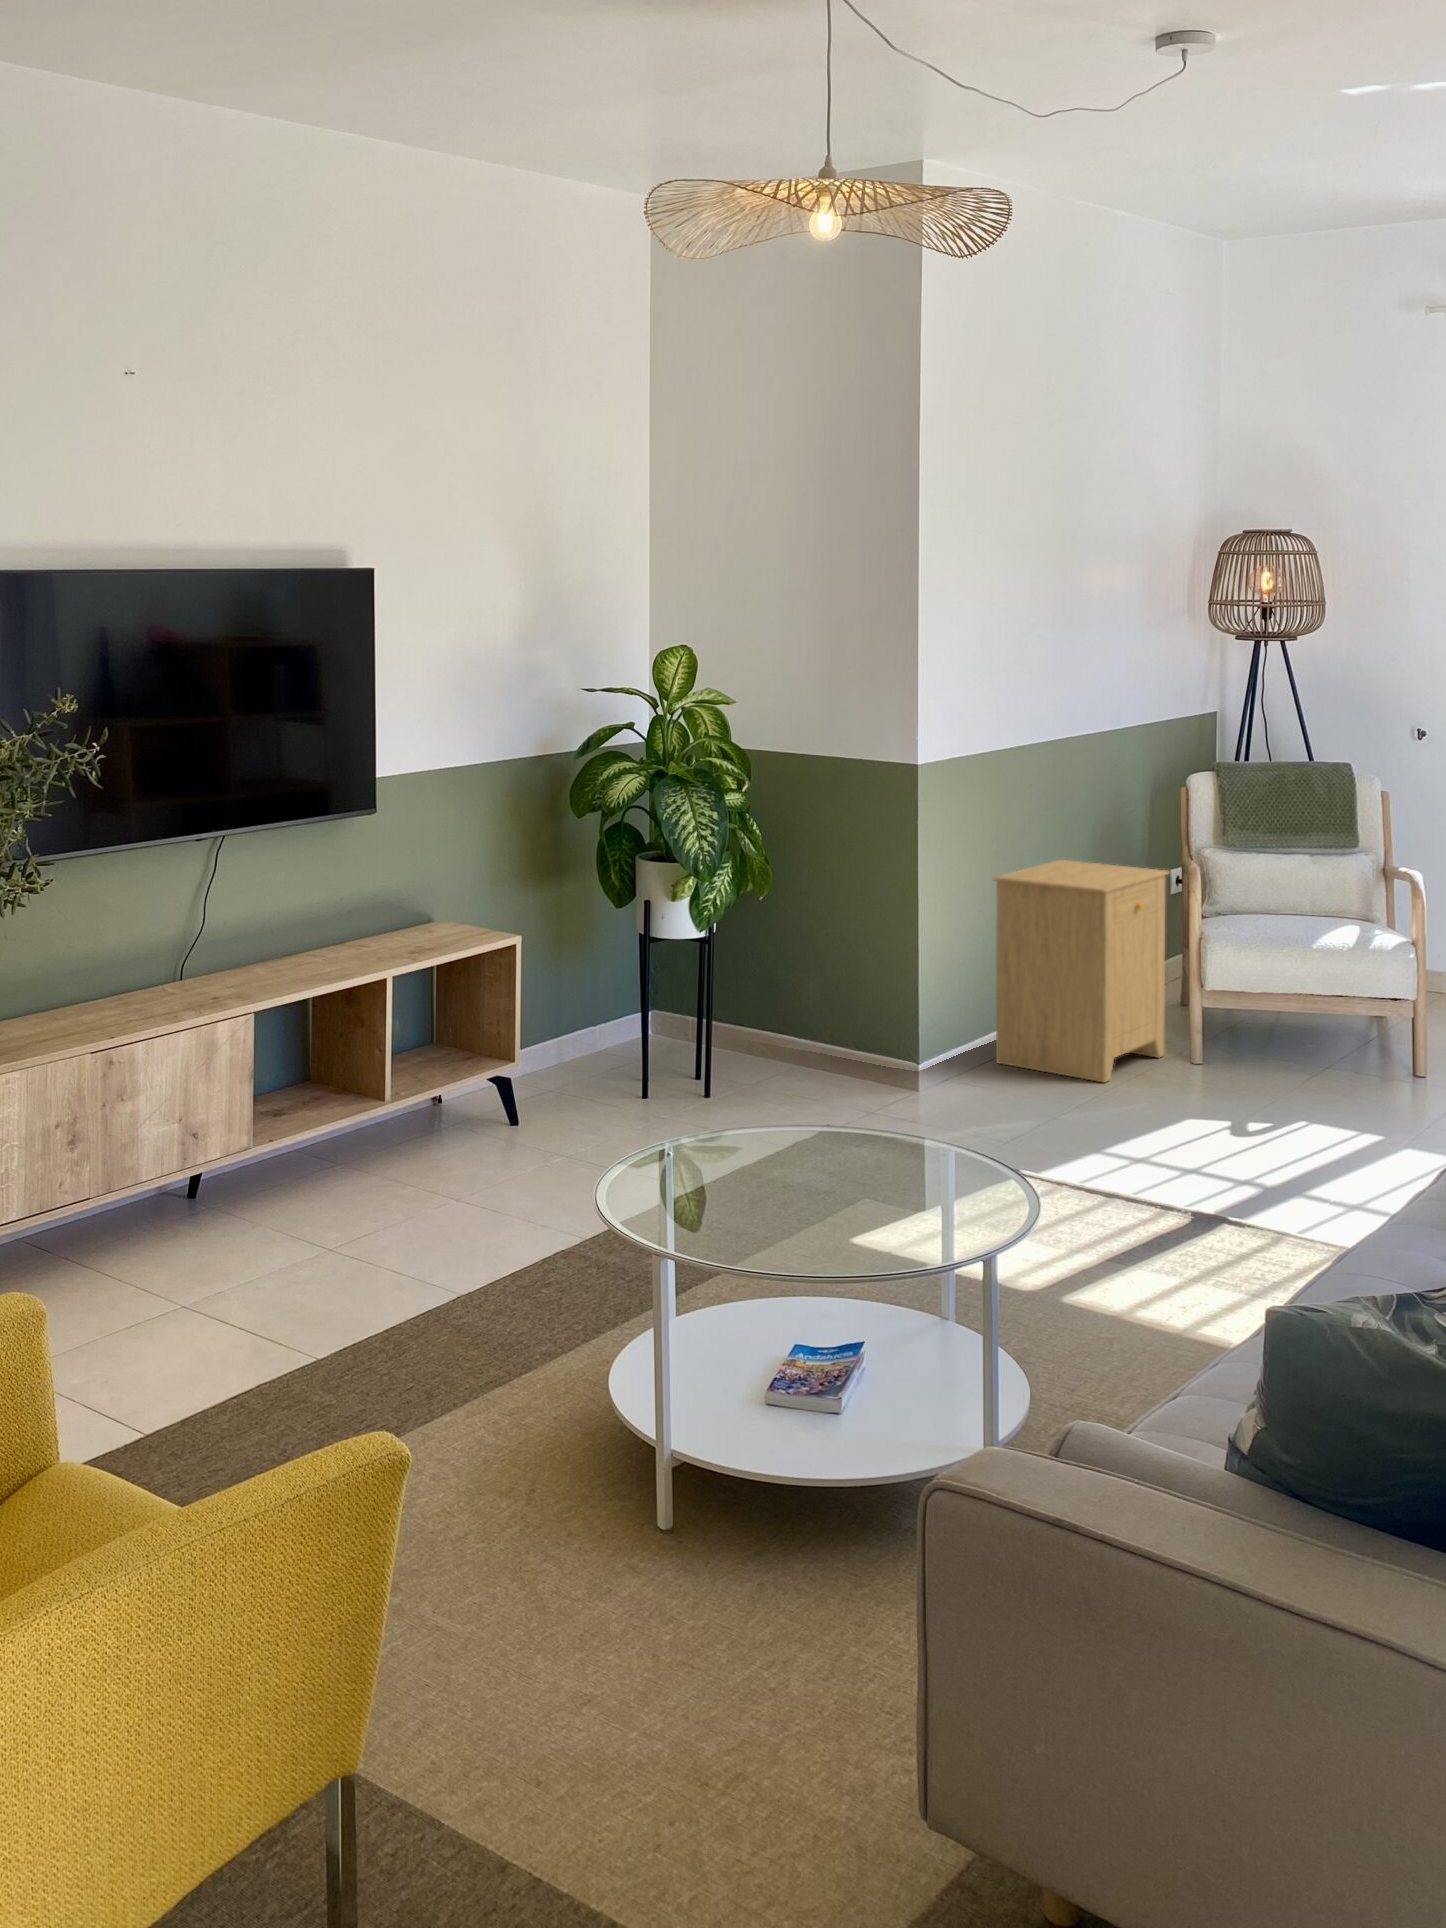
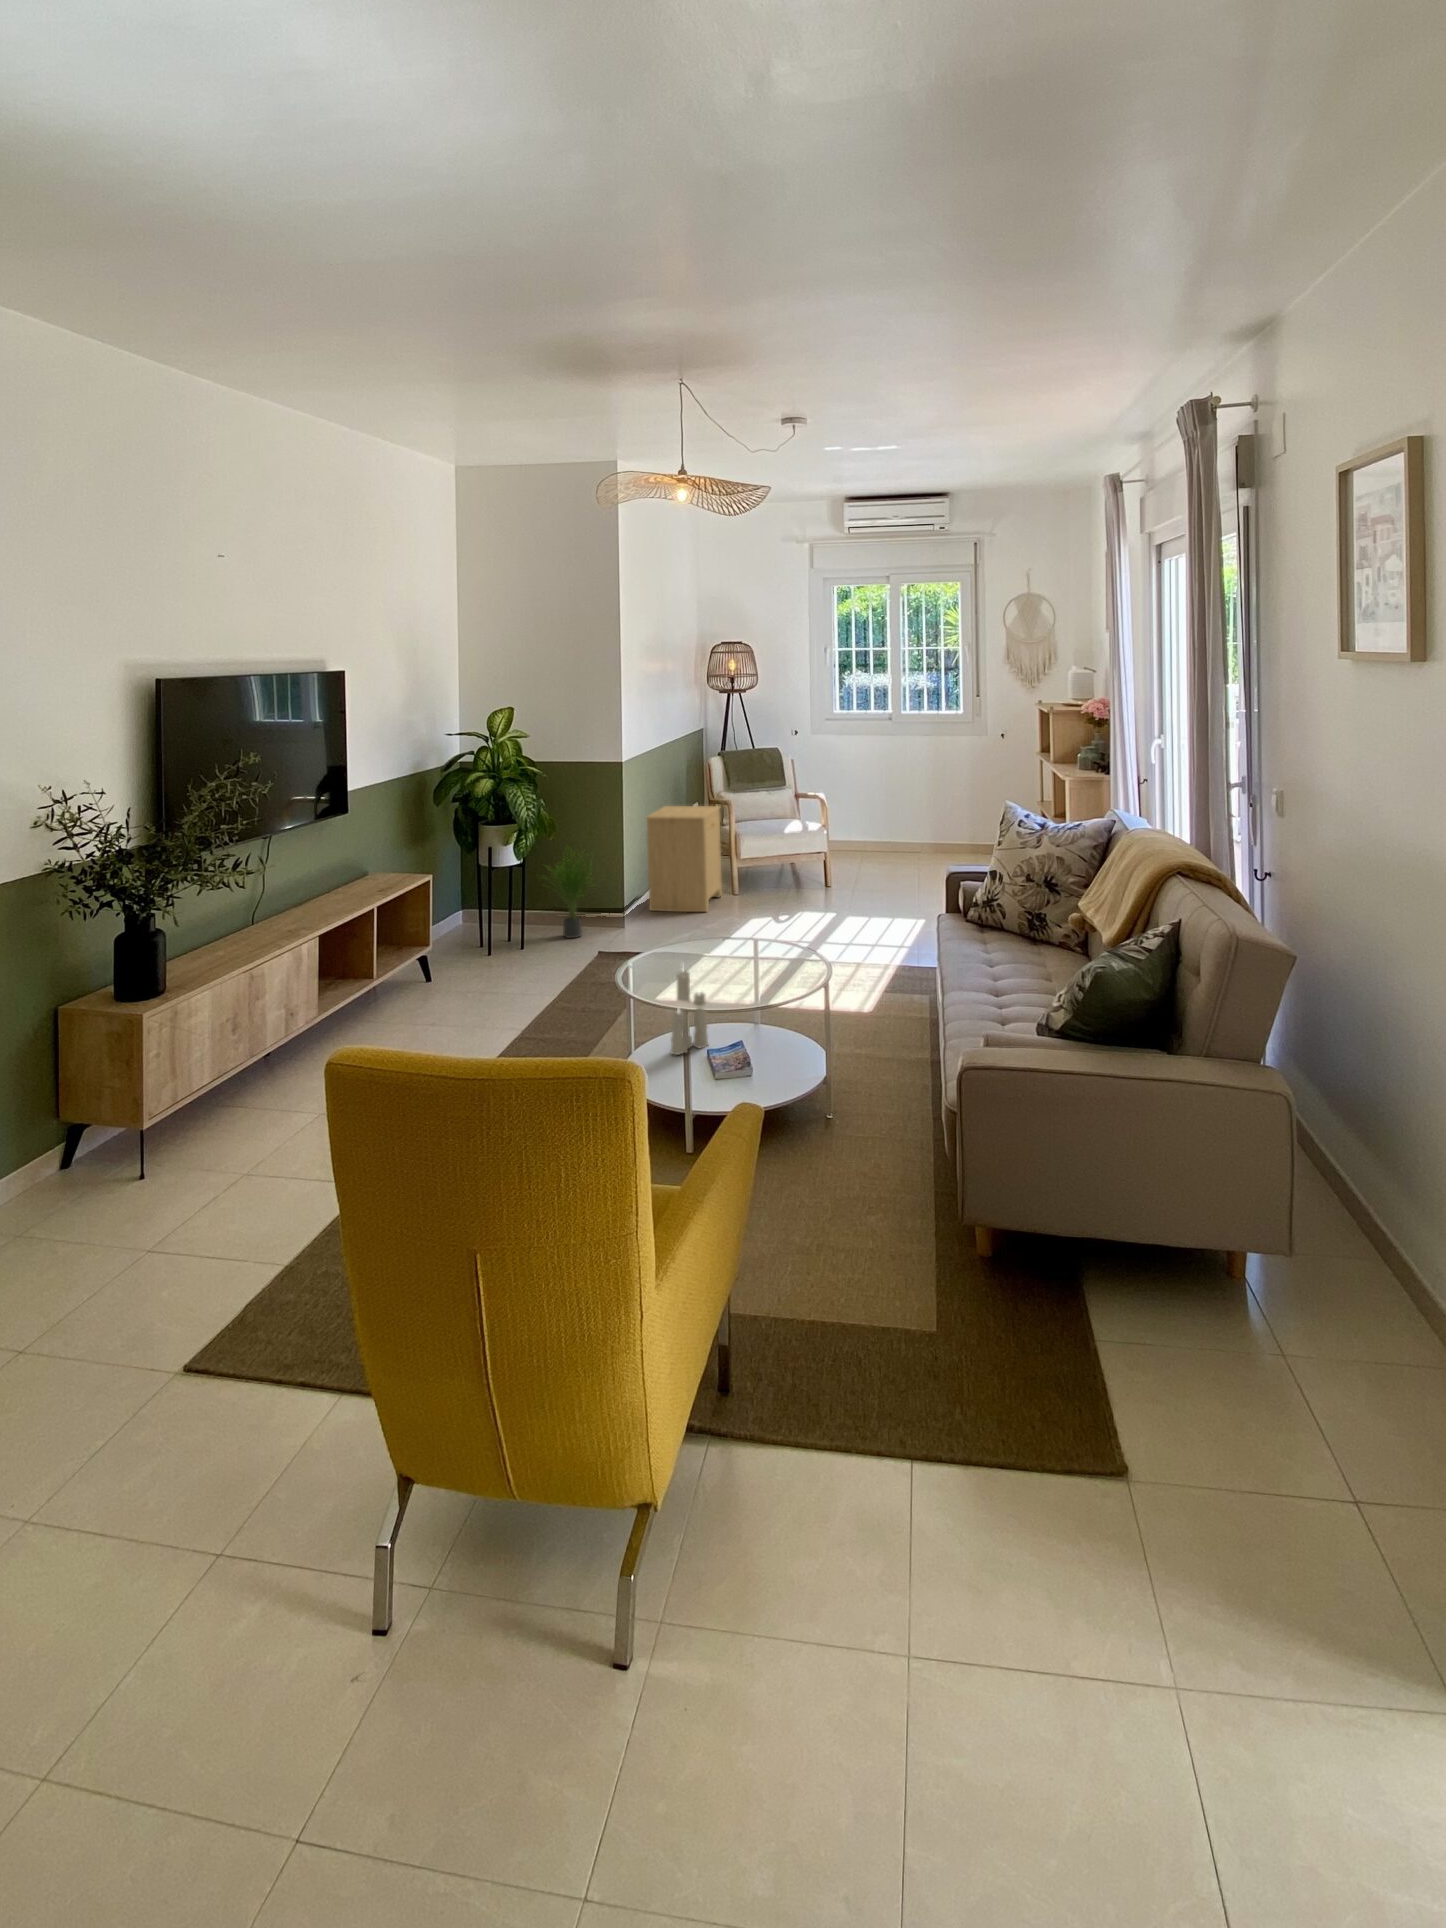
potted plant: none [755,913,867,1091] -> present [543,851,591,938]
candle: none [729,1150,814,1341] -> present [671,970,708,1055]

